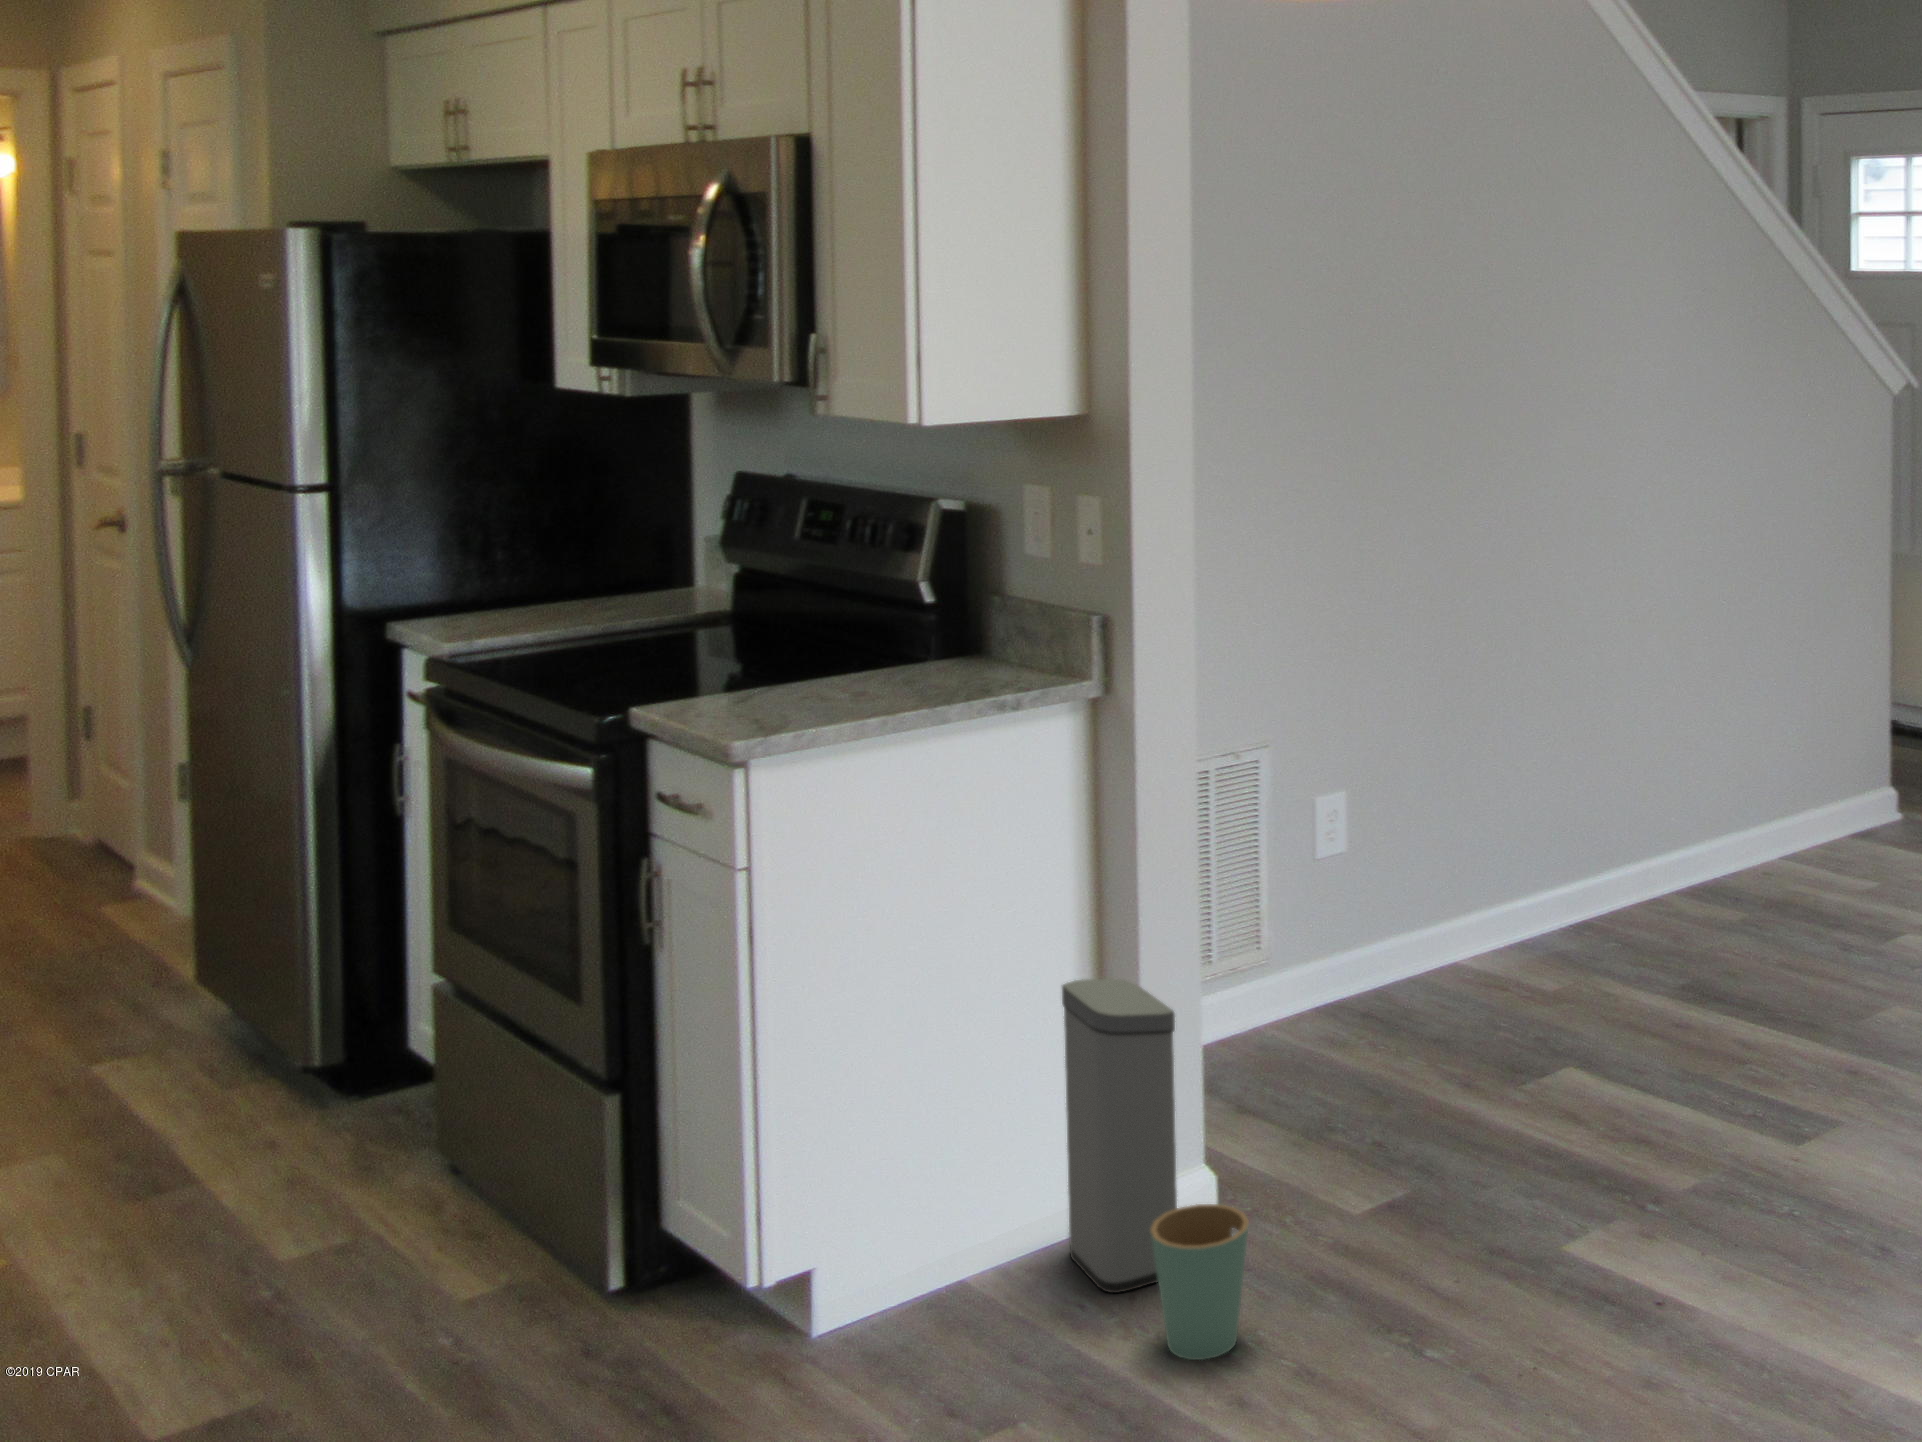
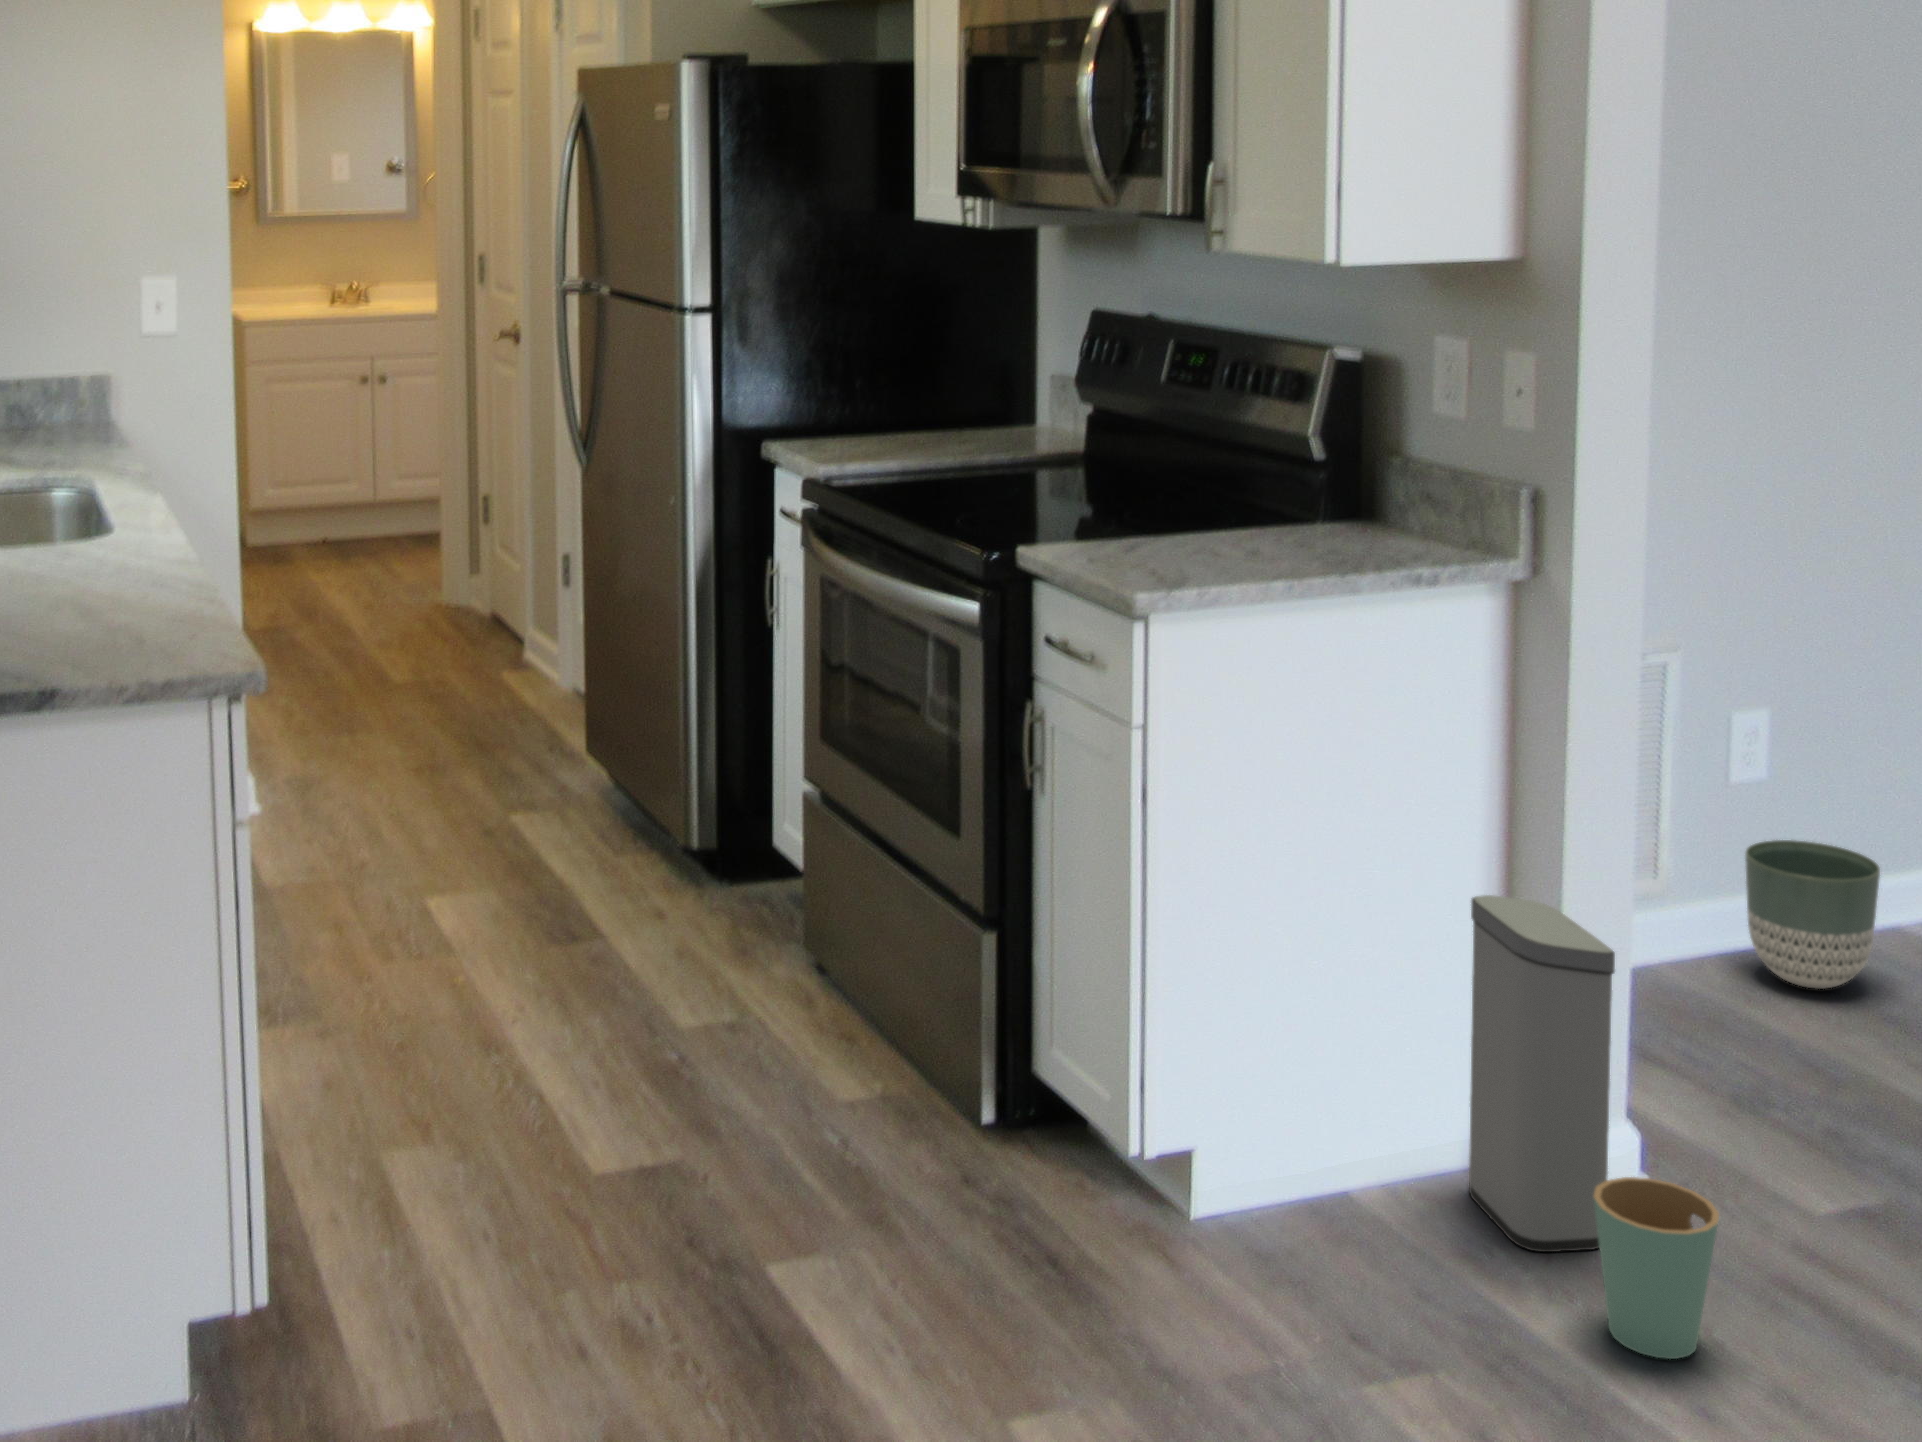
planter: none [1325,892,1423,1017] -> present [1745,840,1880,989]

